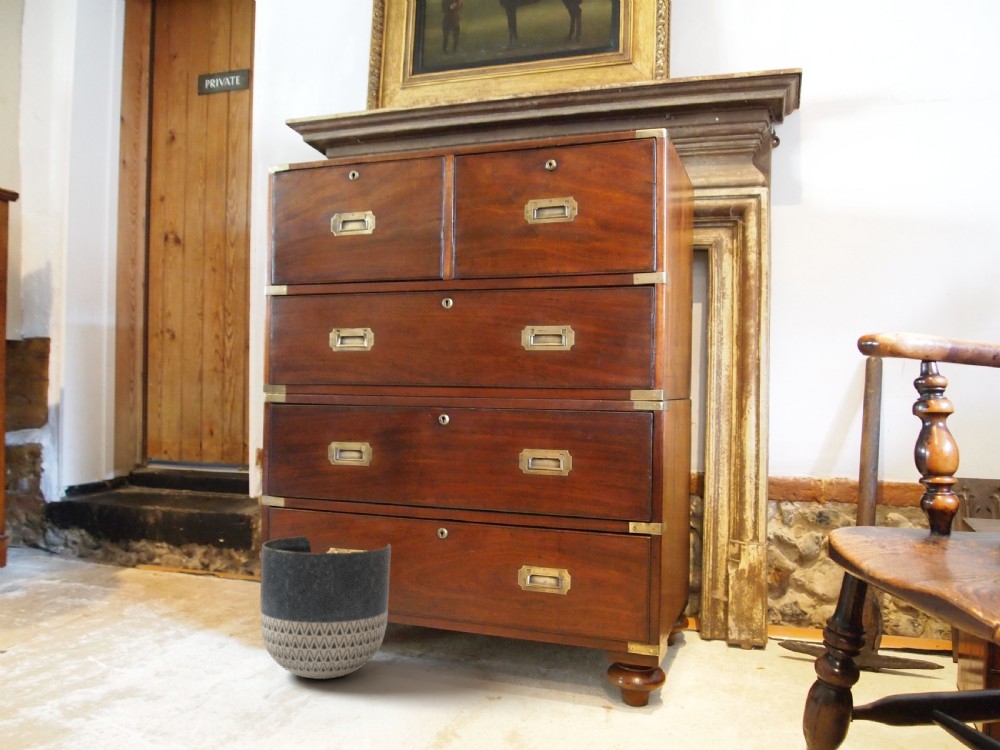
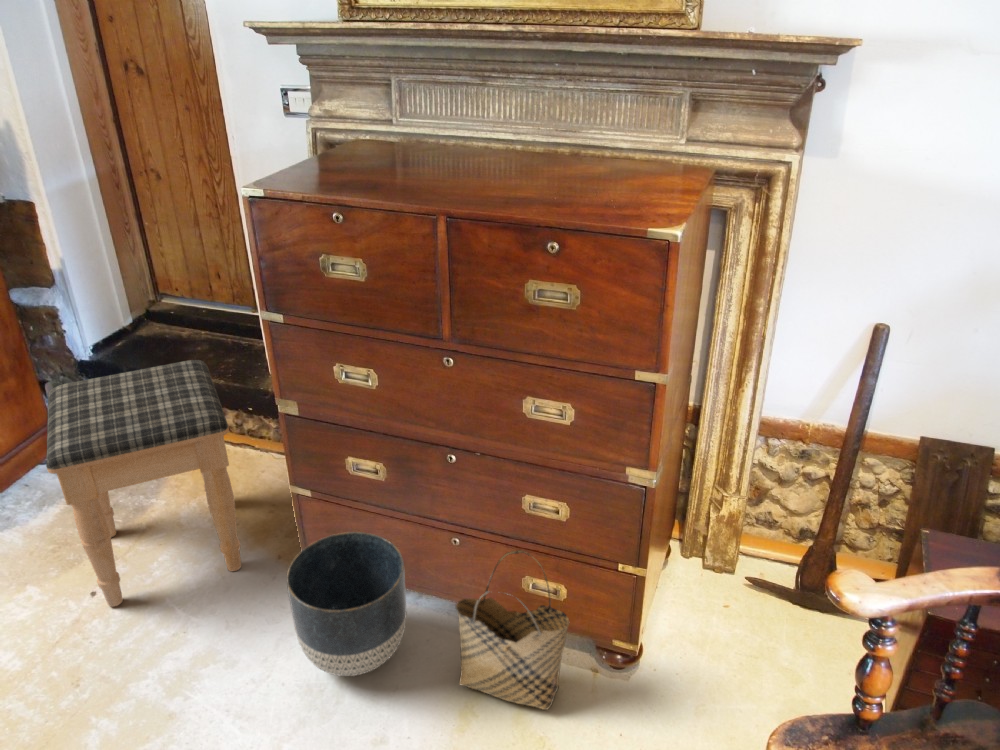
footstool: none [33,424,220,645] -> present [46,360,241,607]
woven basket: none [444,515,571,699] -> present [456,550,570,710]

